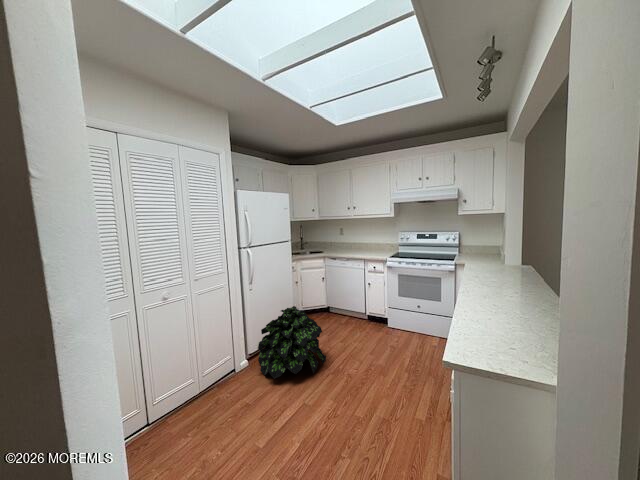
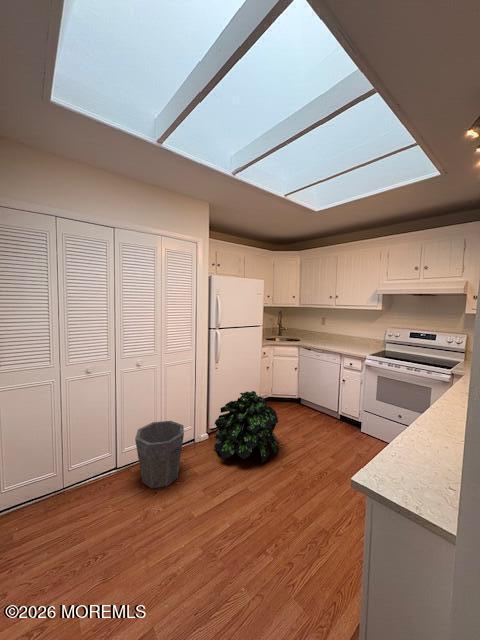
waste bin: none [178,353,234,428] -> present [135,421,184,488]

